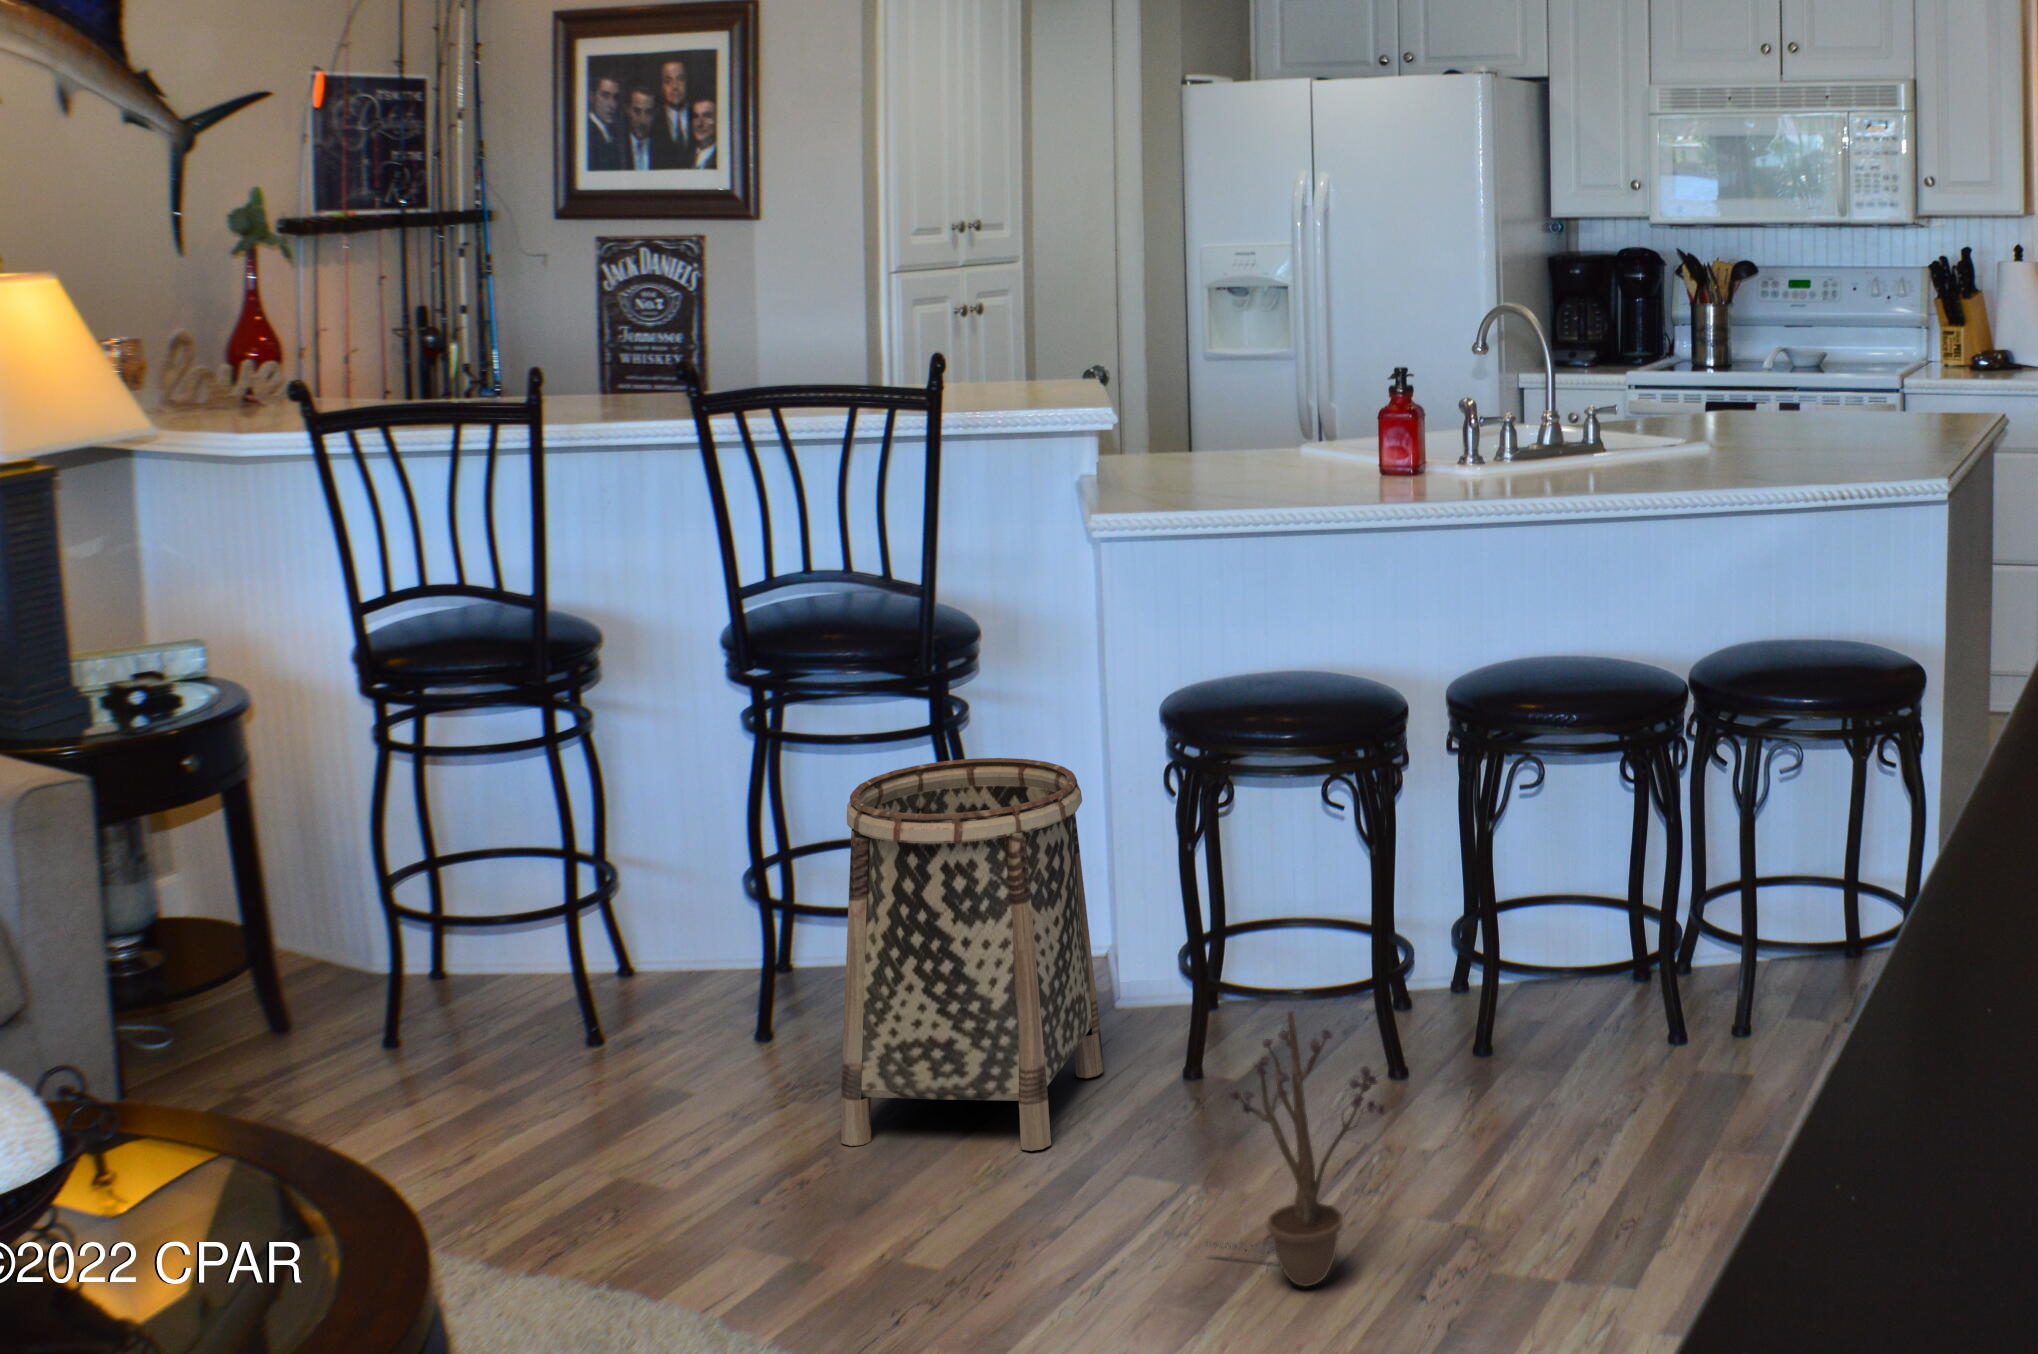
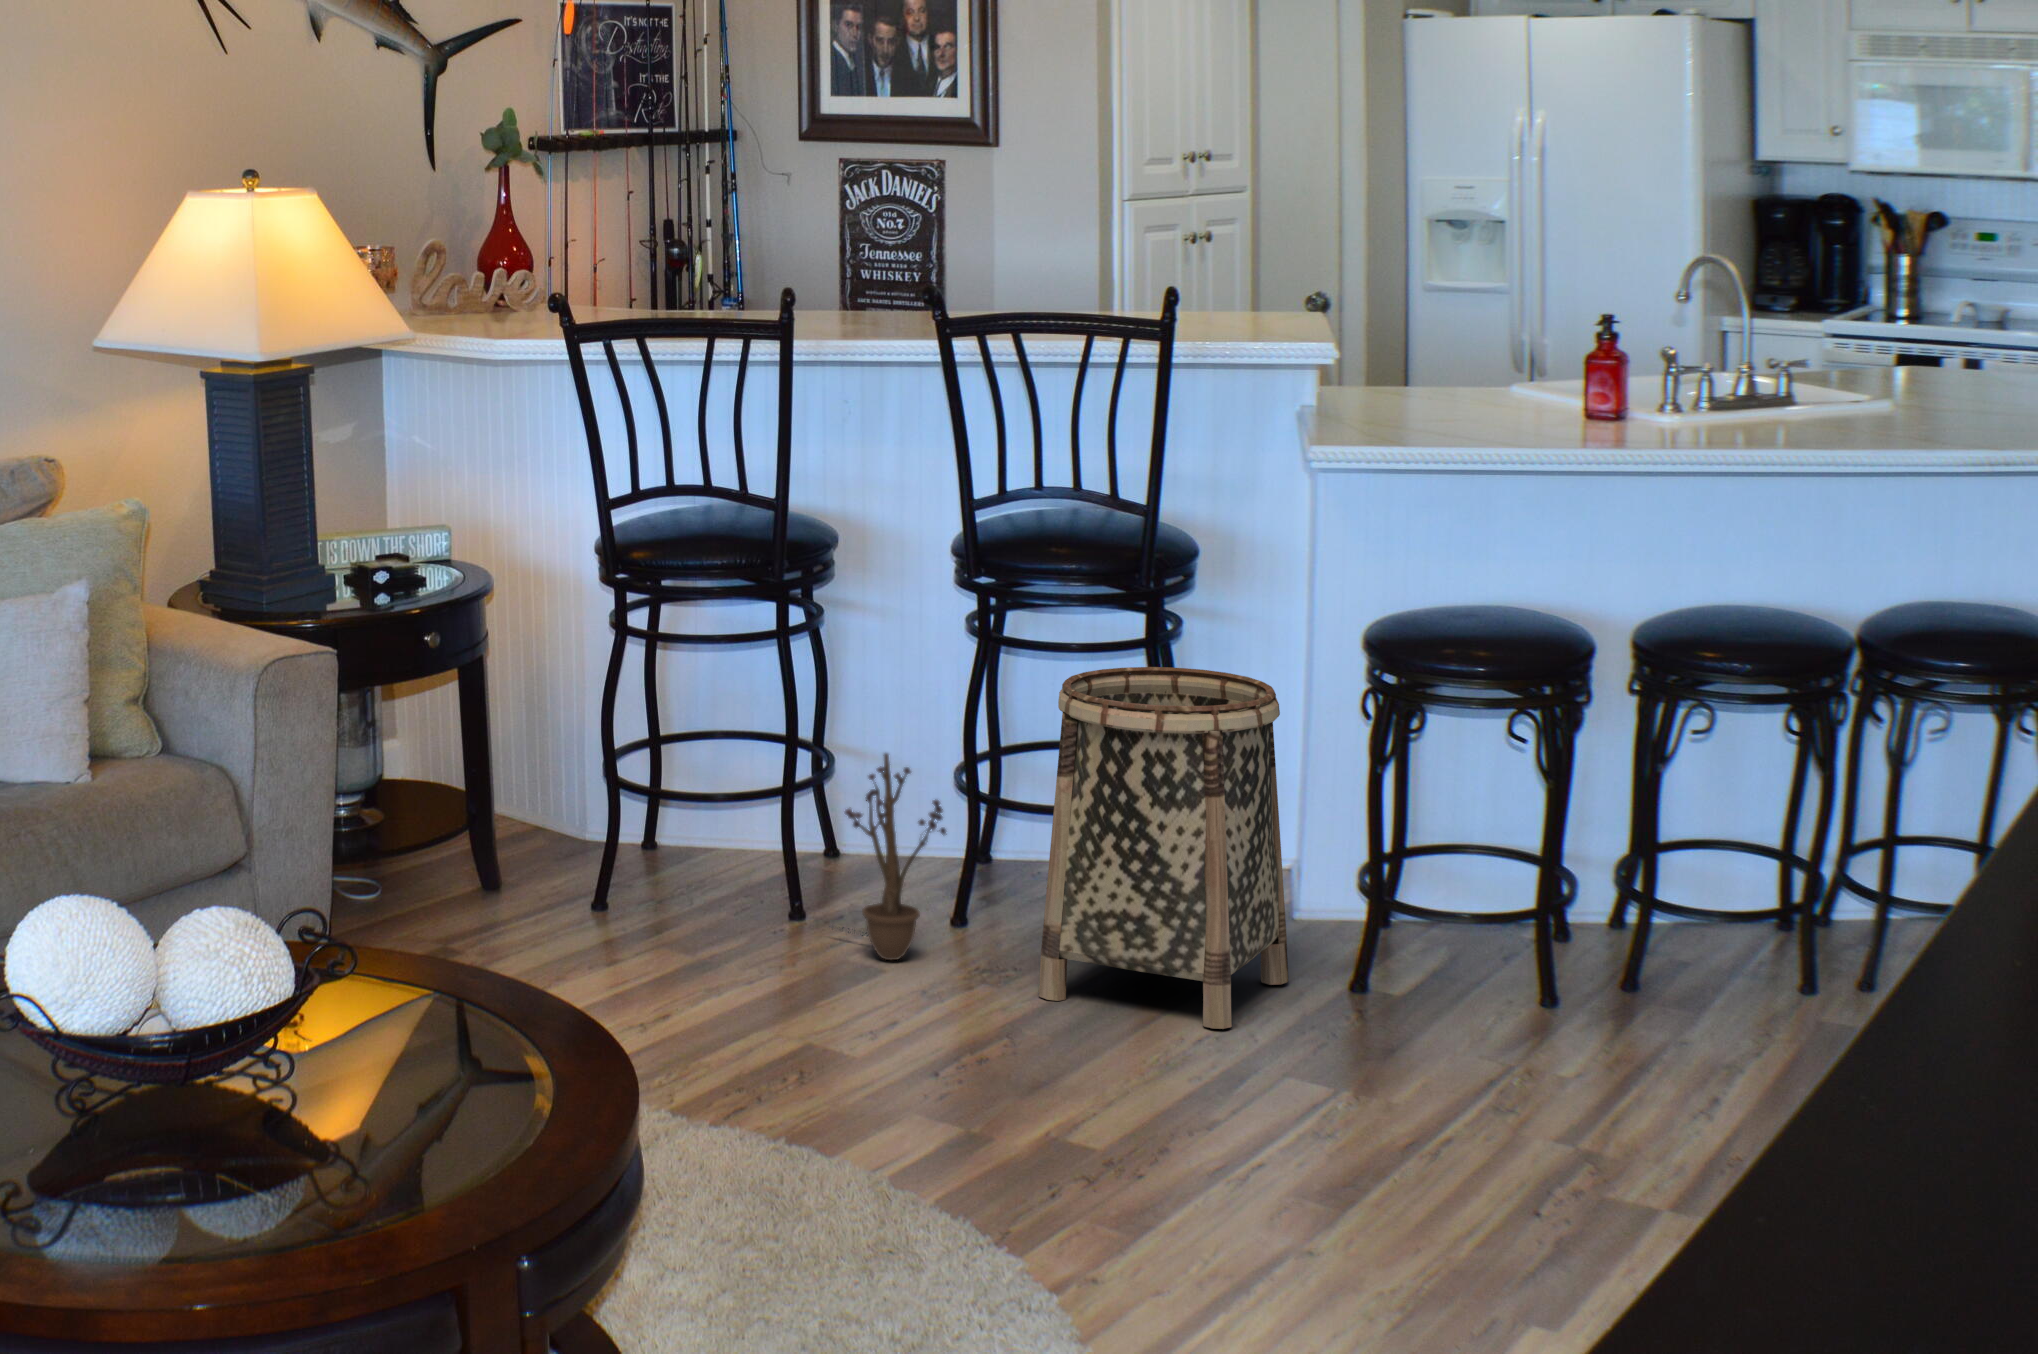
decorative plant: present [1206,1012,1384,1286] -> present [829,753,947,960]

